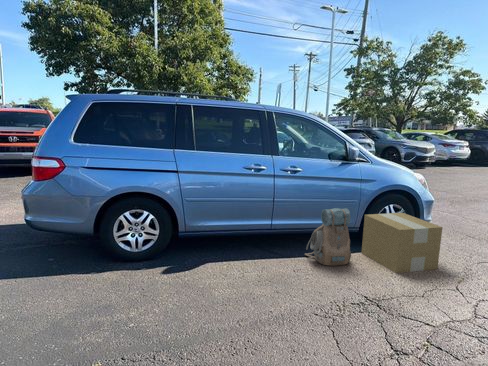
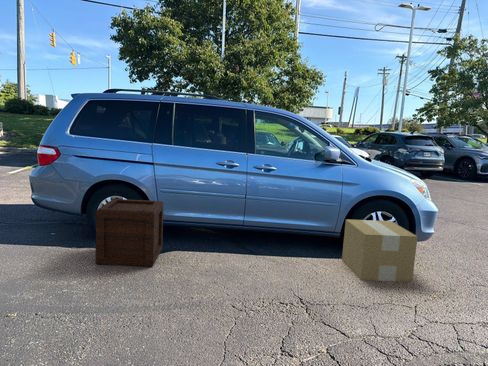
backpack: present [305,208,351,266] -> none [279,209,323,267]
wooden crate: none [132,212,197,290] -> present [96,199,164,267]

